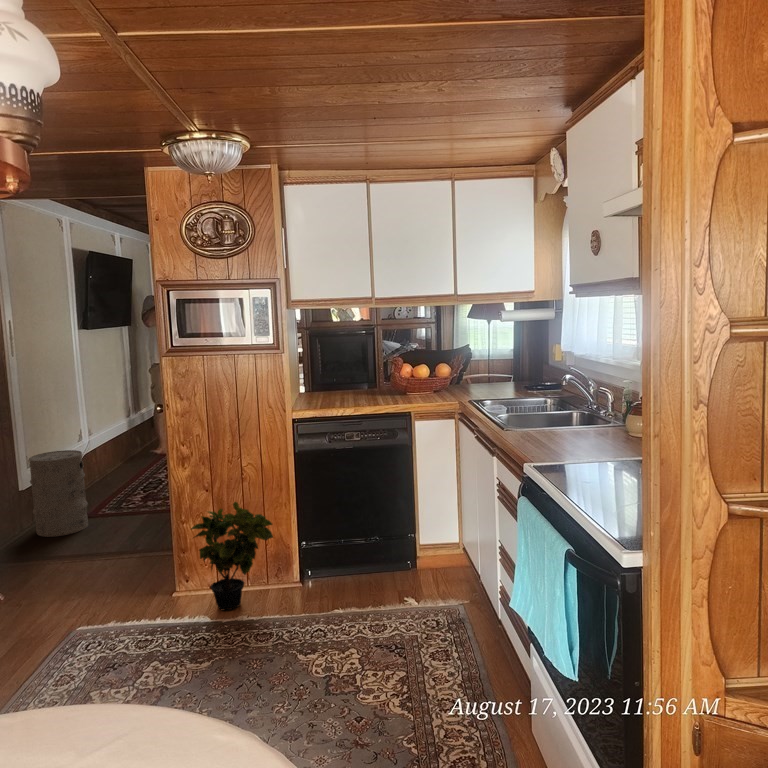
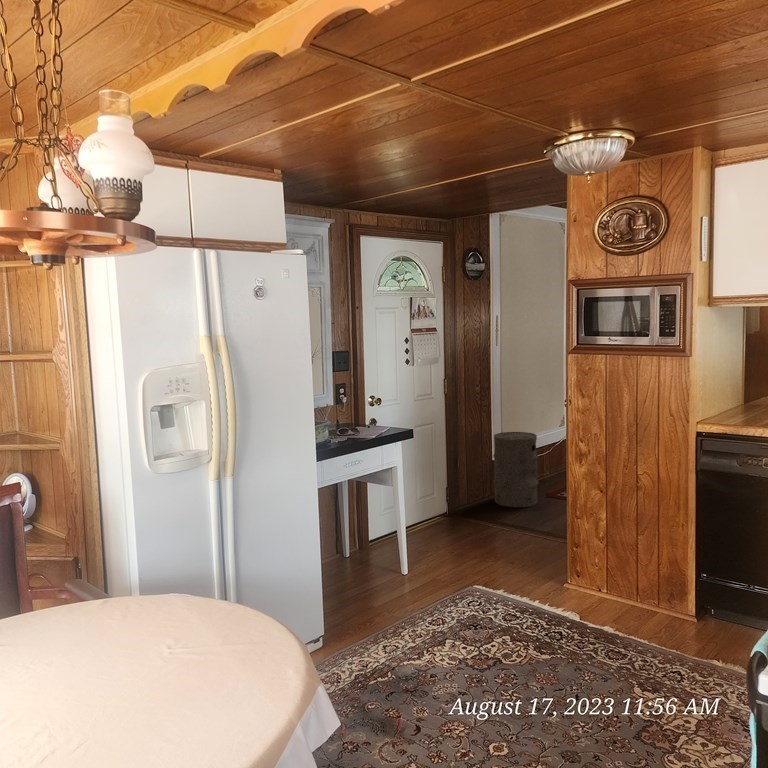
potted plant: present [191,502,273,610] -> none [571,509,658,618]

